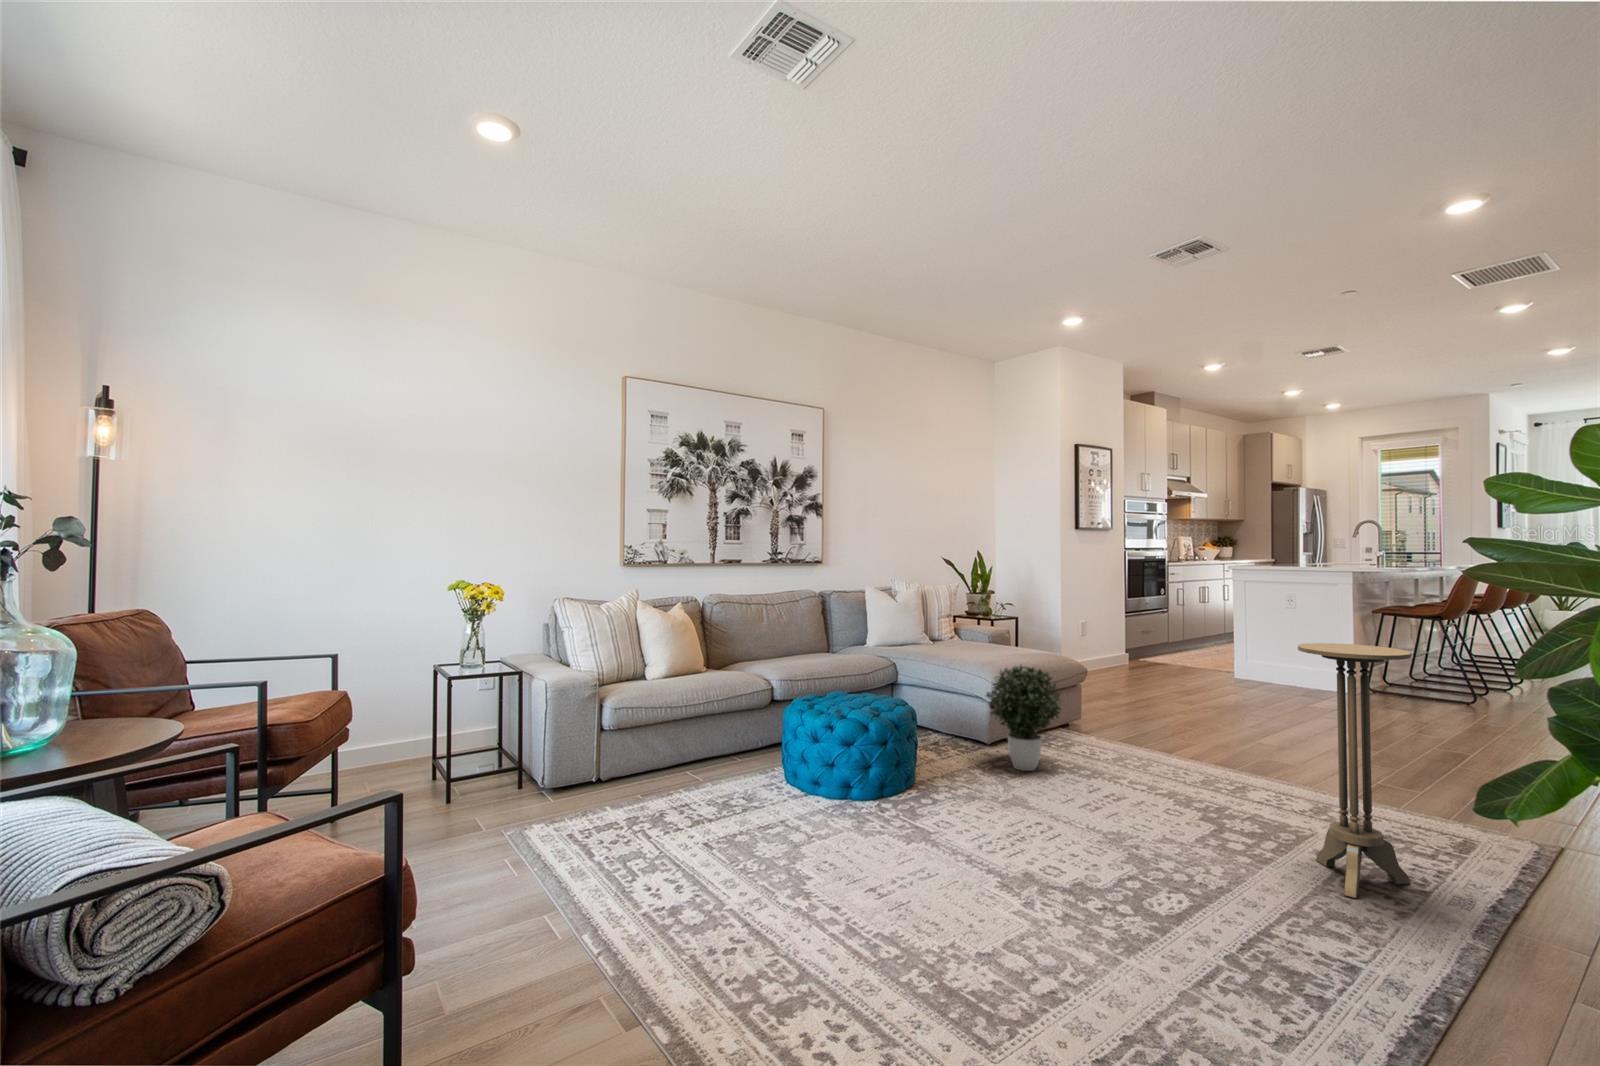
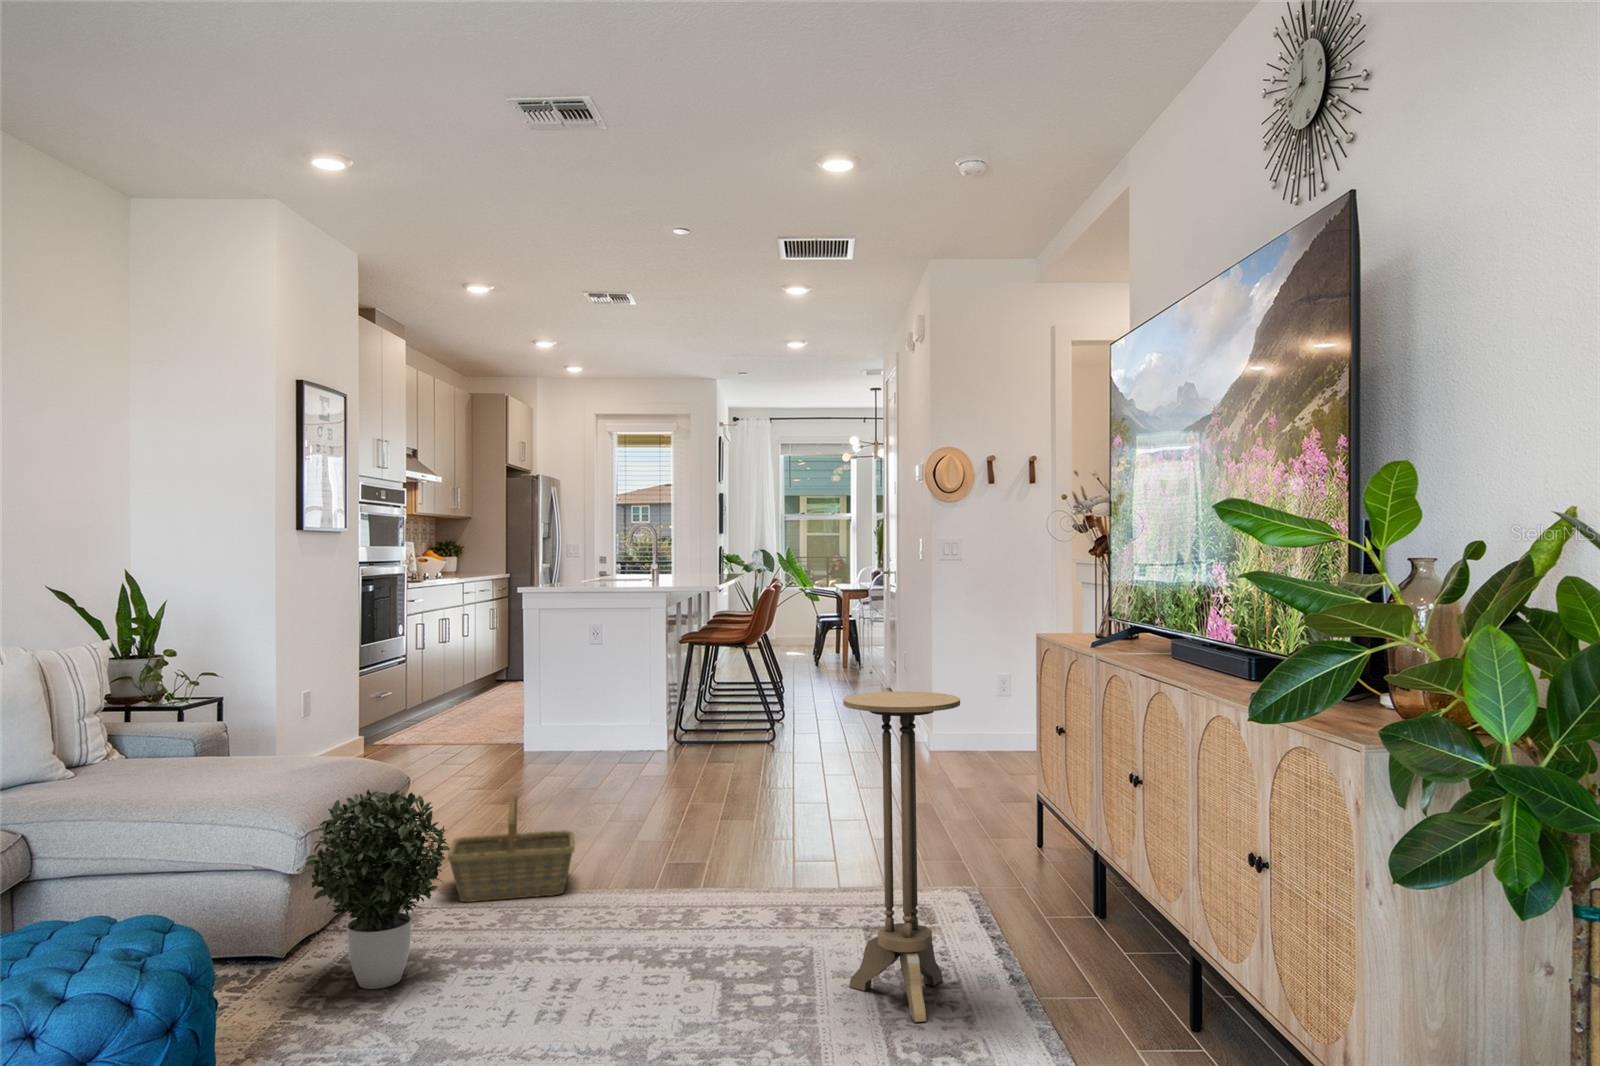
basket: none [1093,690,1184,757] -> present [448,795,575,902]

